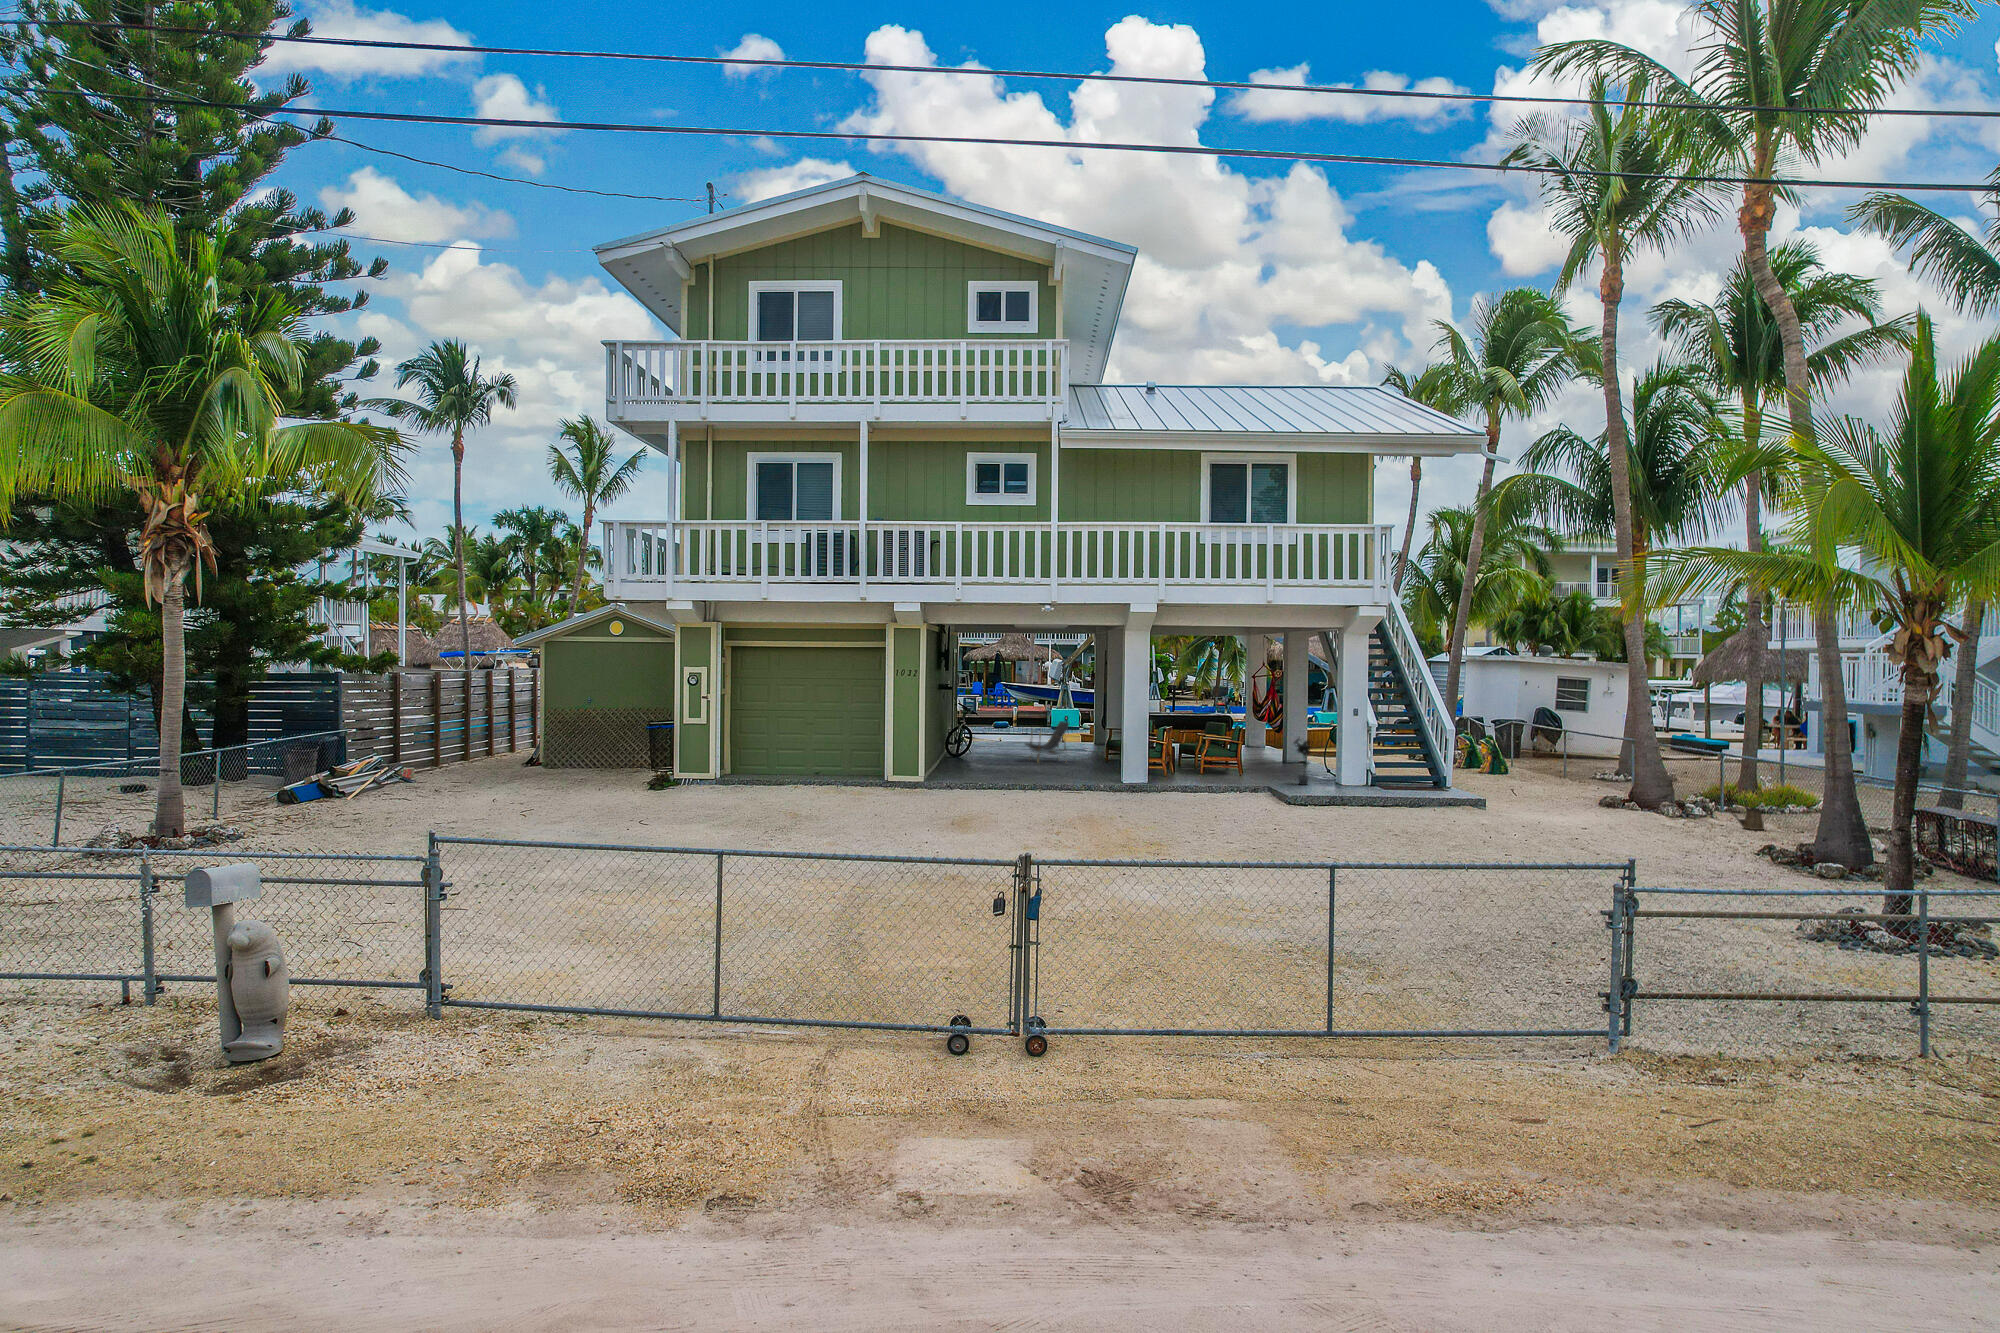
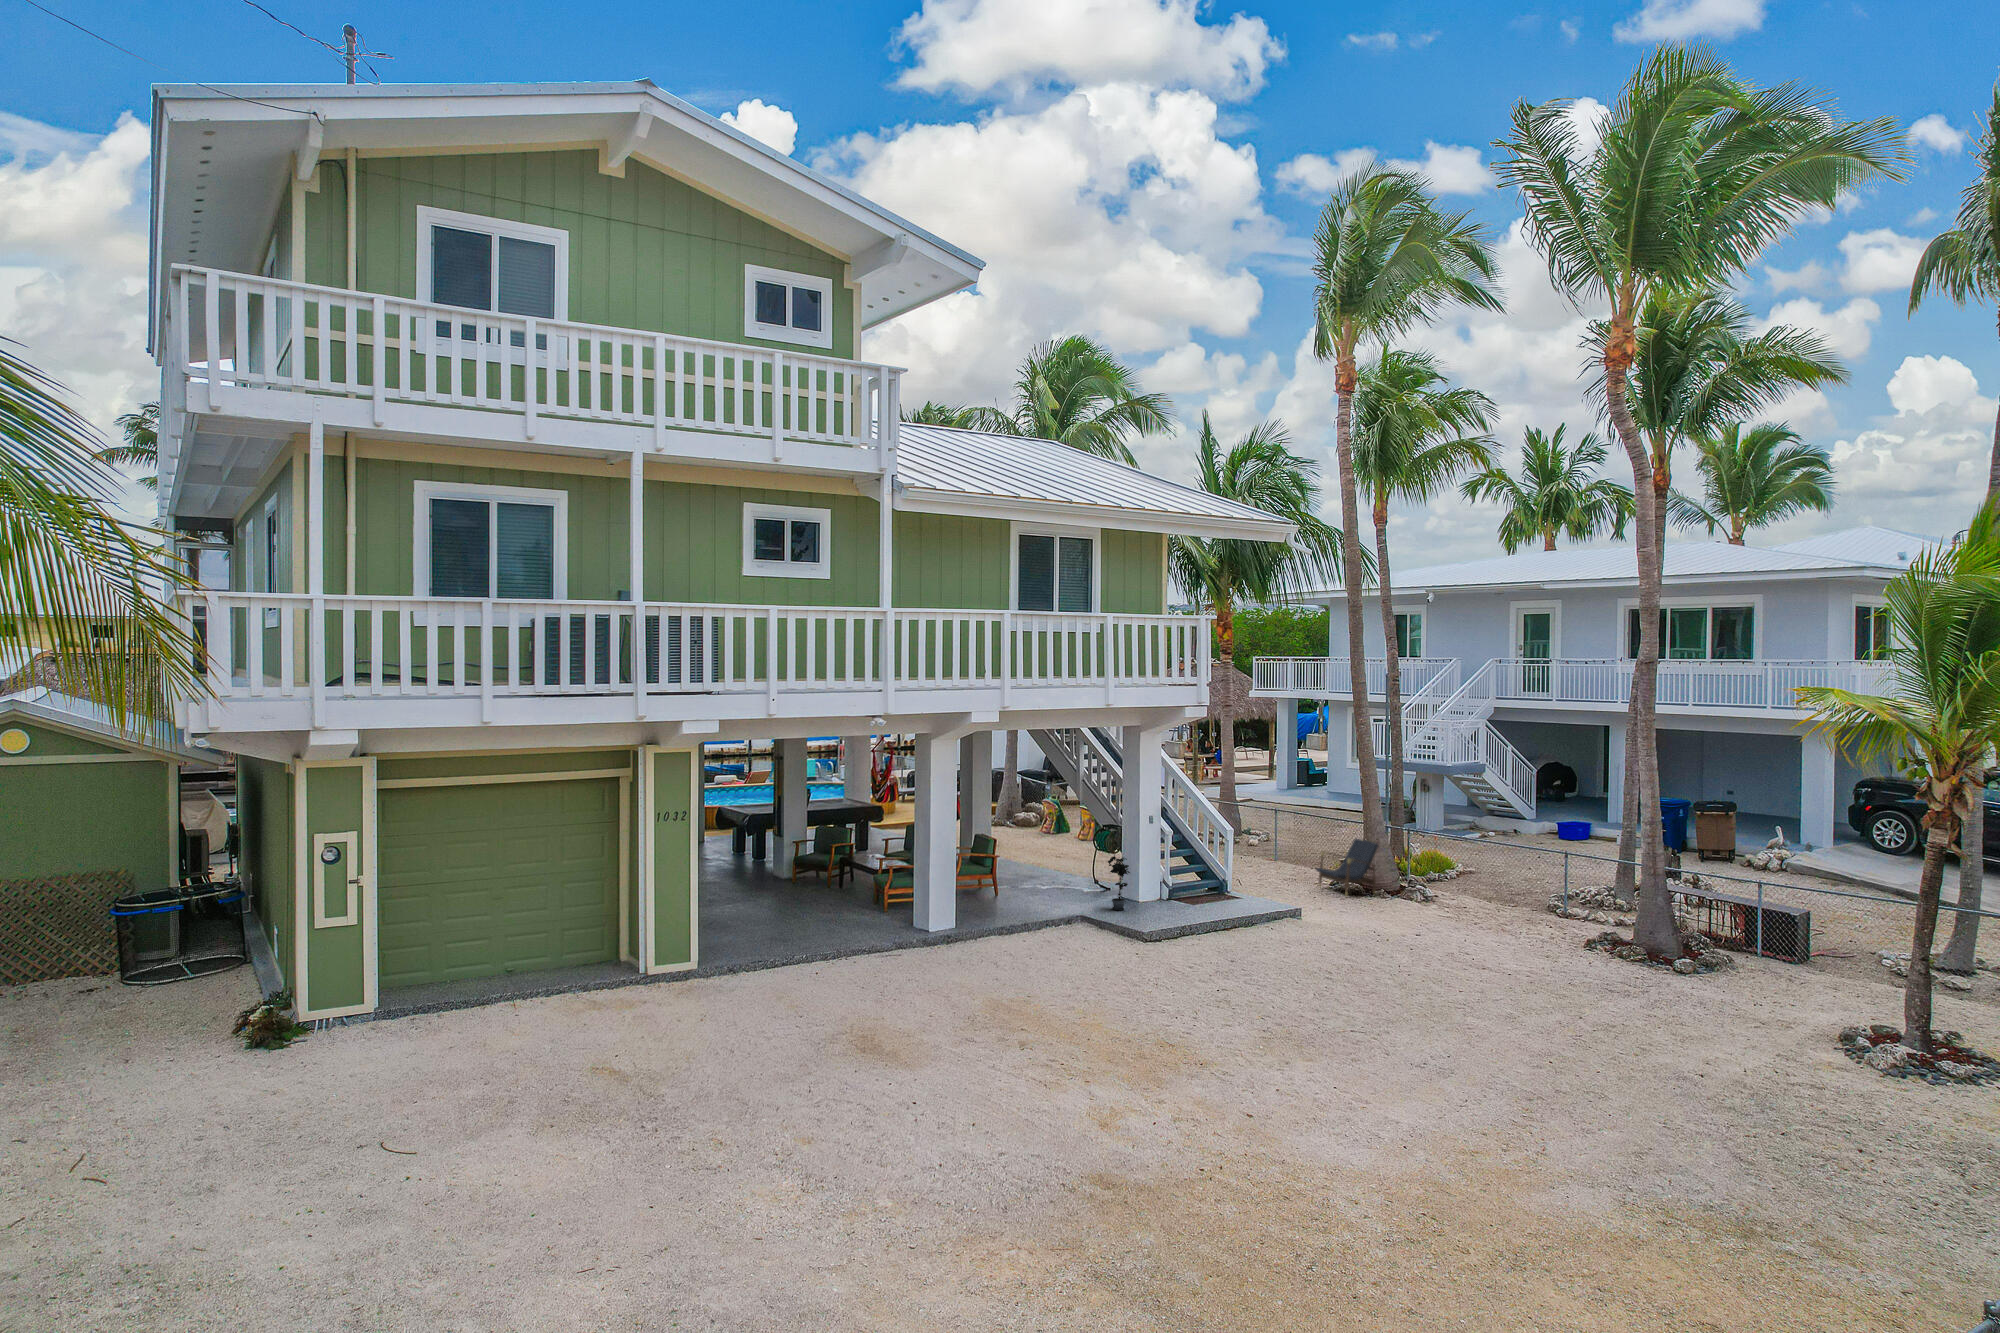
lounge chair: present [1025,721,1069,761] -> present [1316,839,1379,896]
watering can: present [1728,808,1764,830] -> none [1596,934,1639,961]

